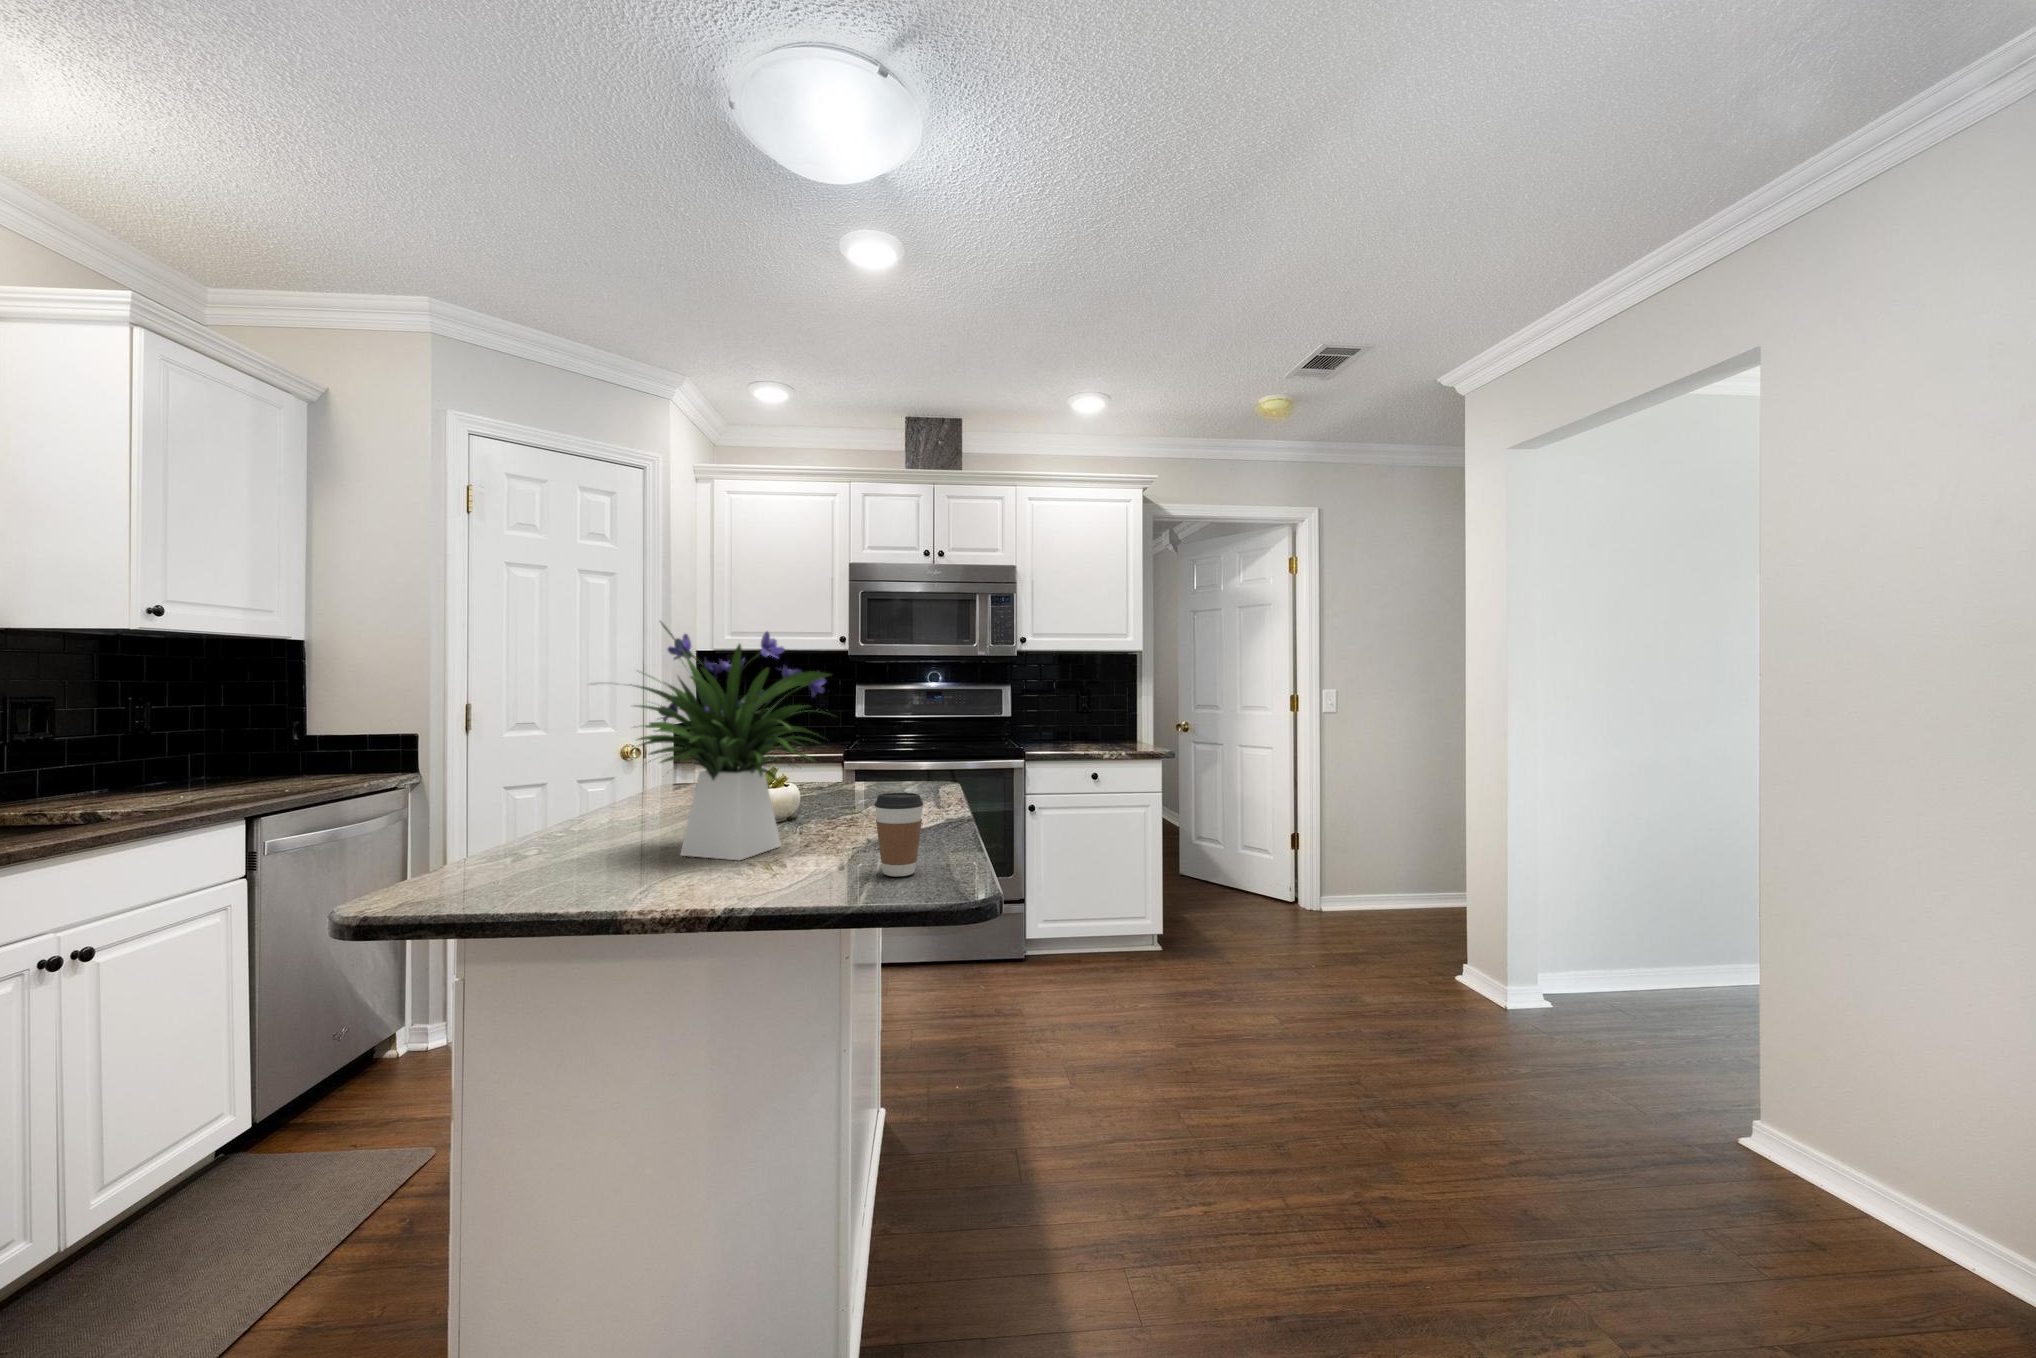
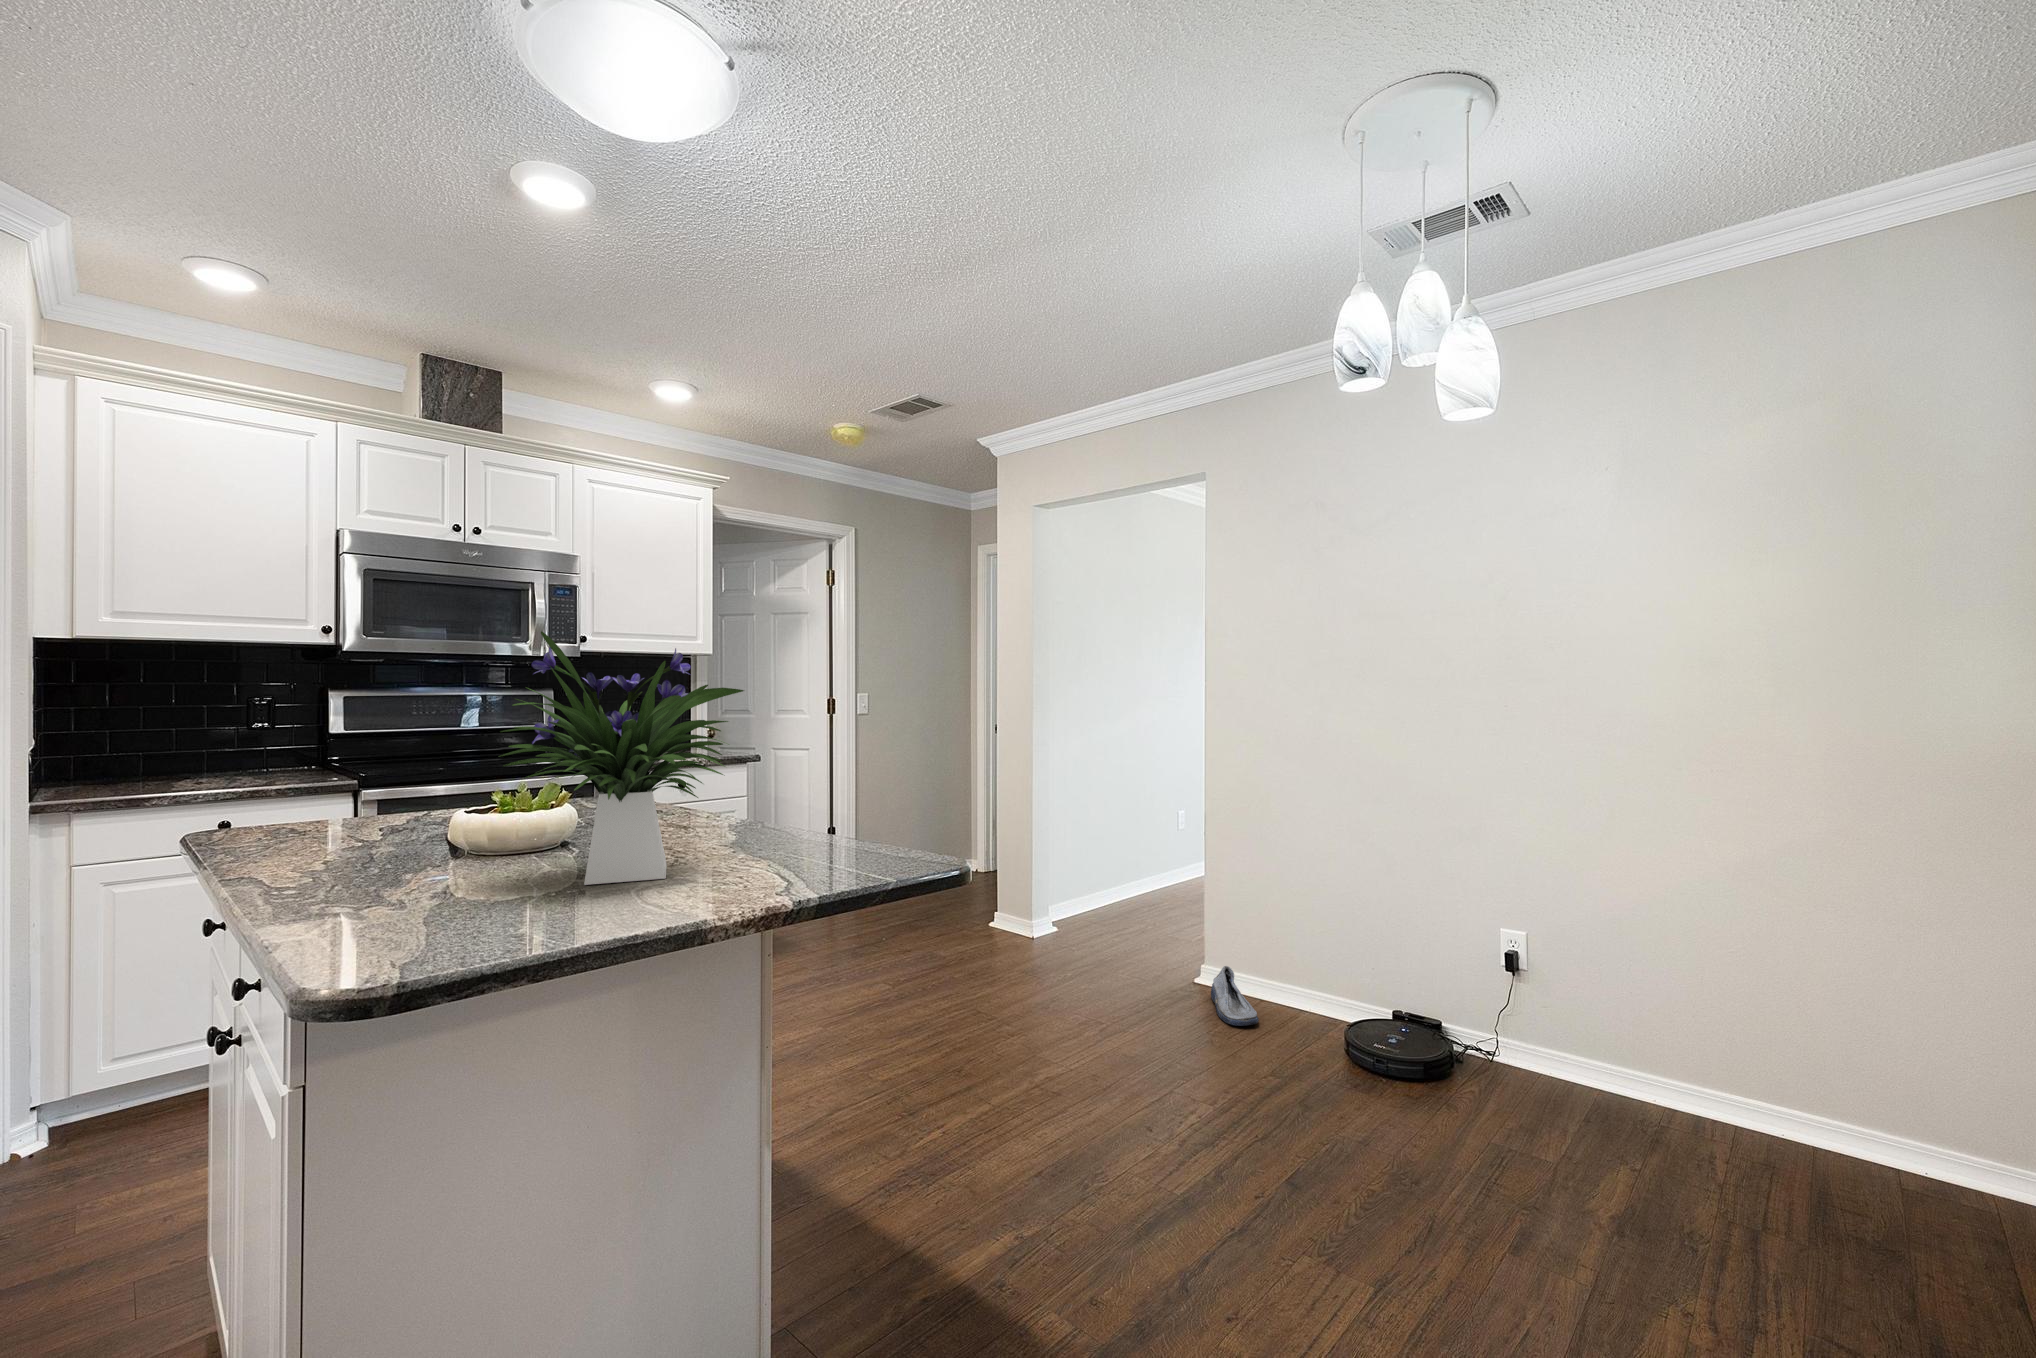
coffee cup: present [875,793,923,876] -> none [827,794,870,865]
shoe: none [1763,1136,1851,1257] -> present [1211,966,1259,1026]

